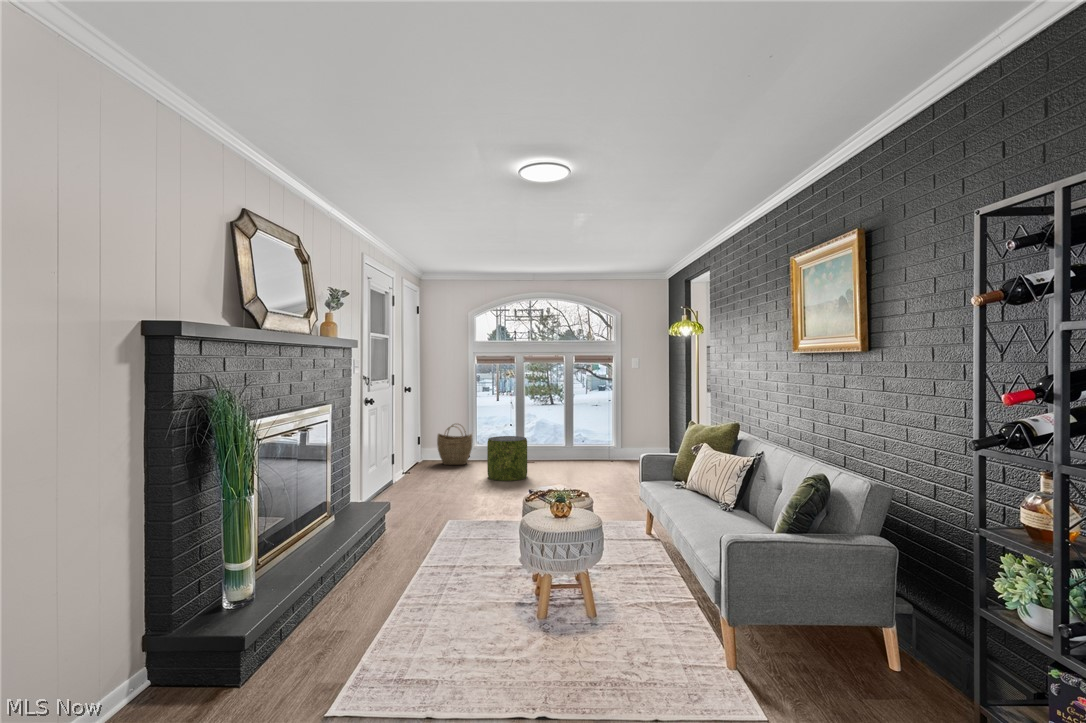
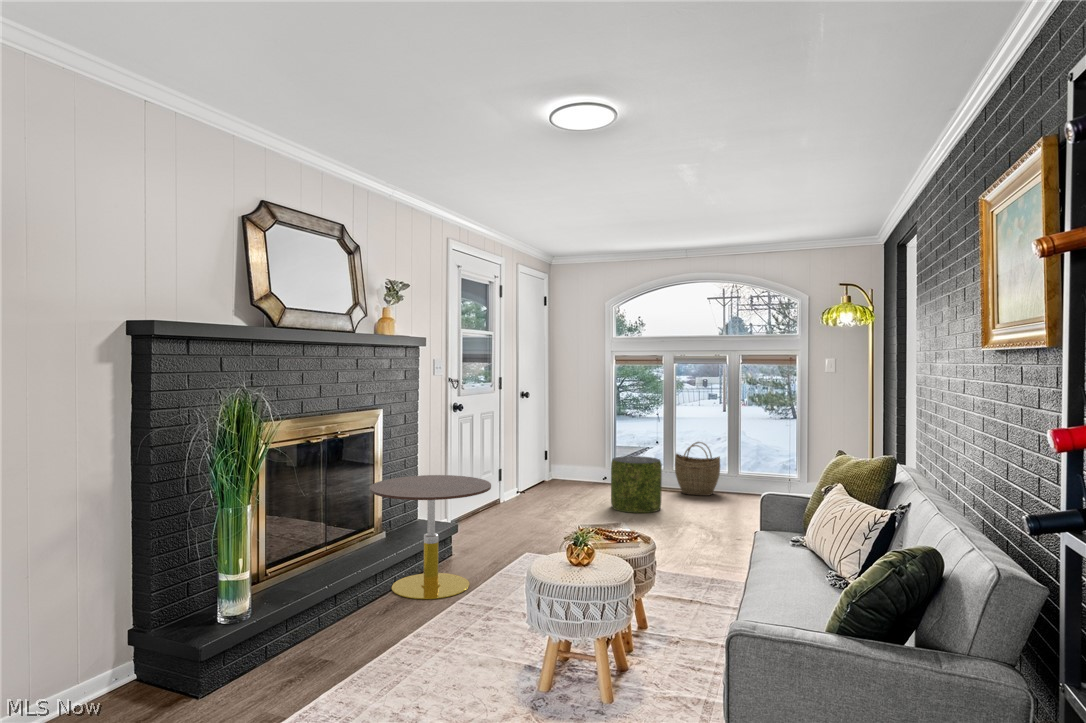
woven basket: present [437,424,472,465] -> present [675,442,720,496]
side table: none [331,458,439,566] -> present [370,475,491,599]

